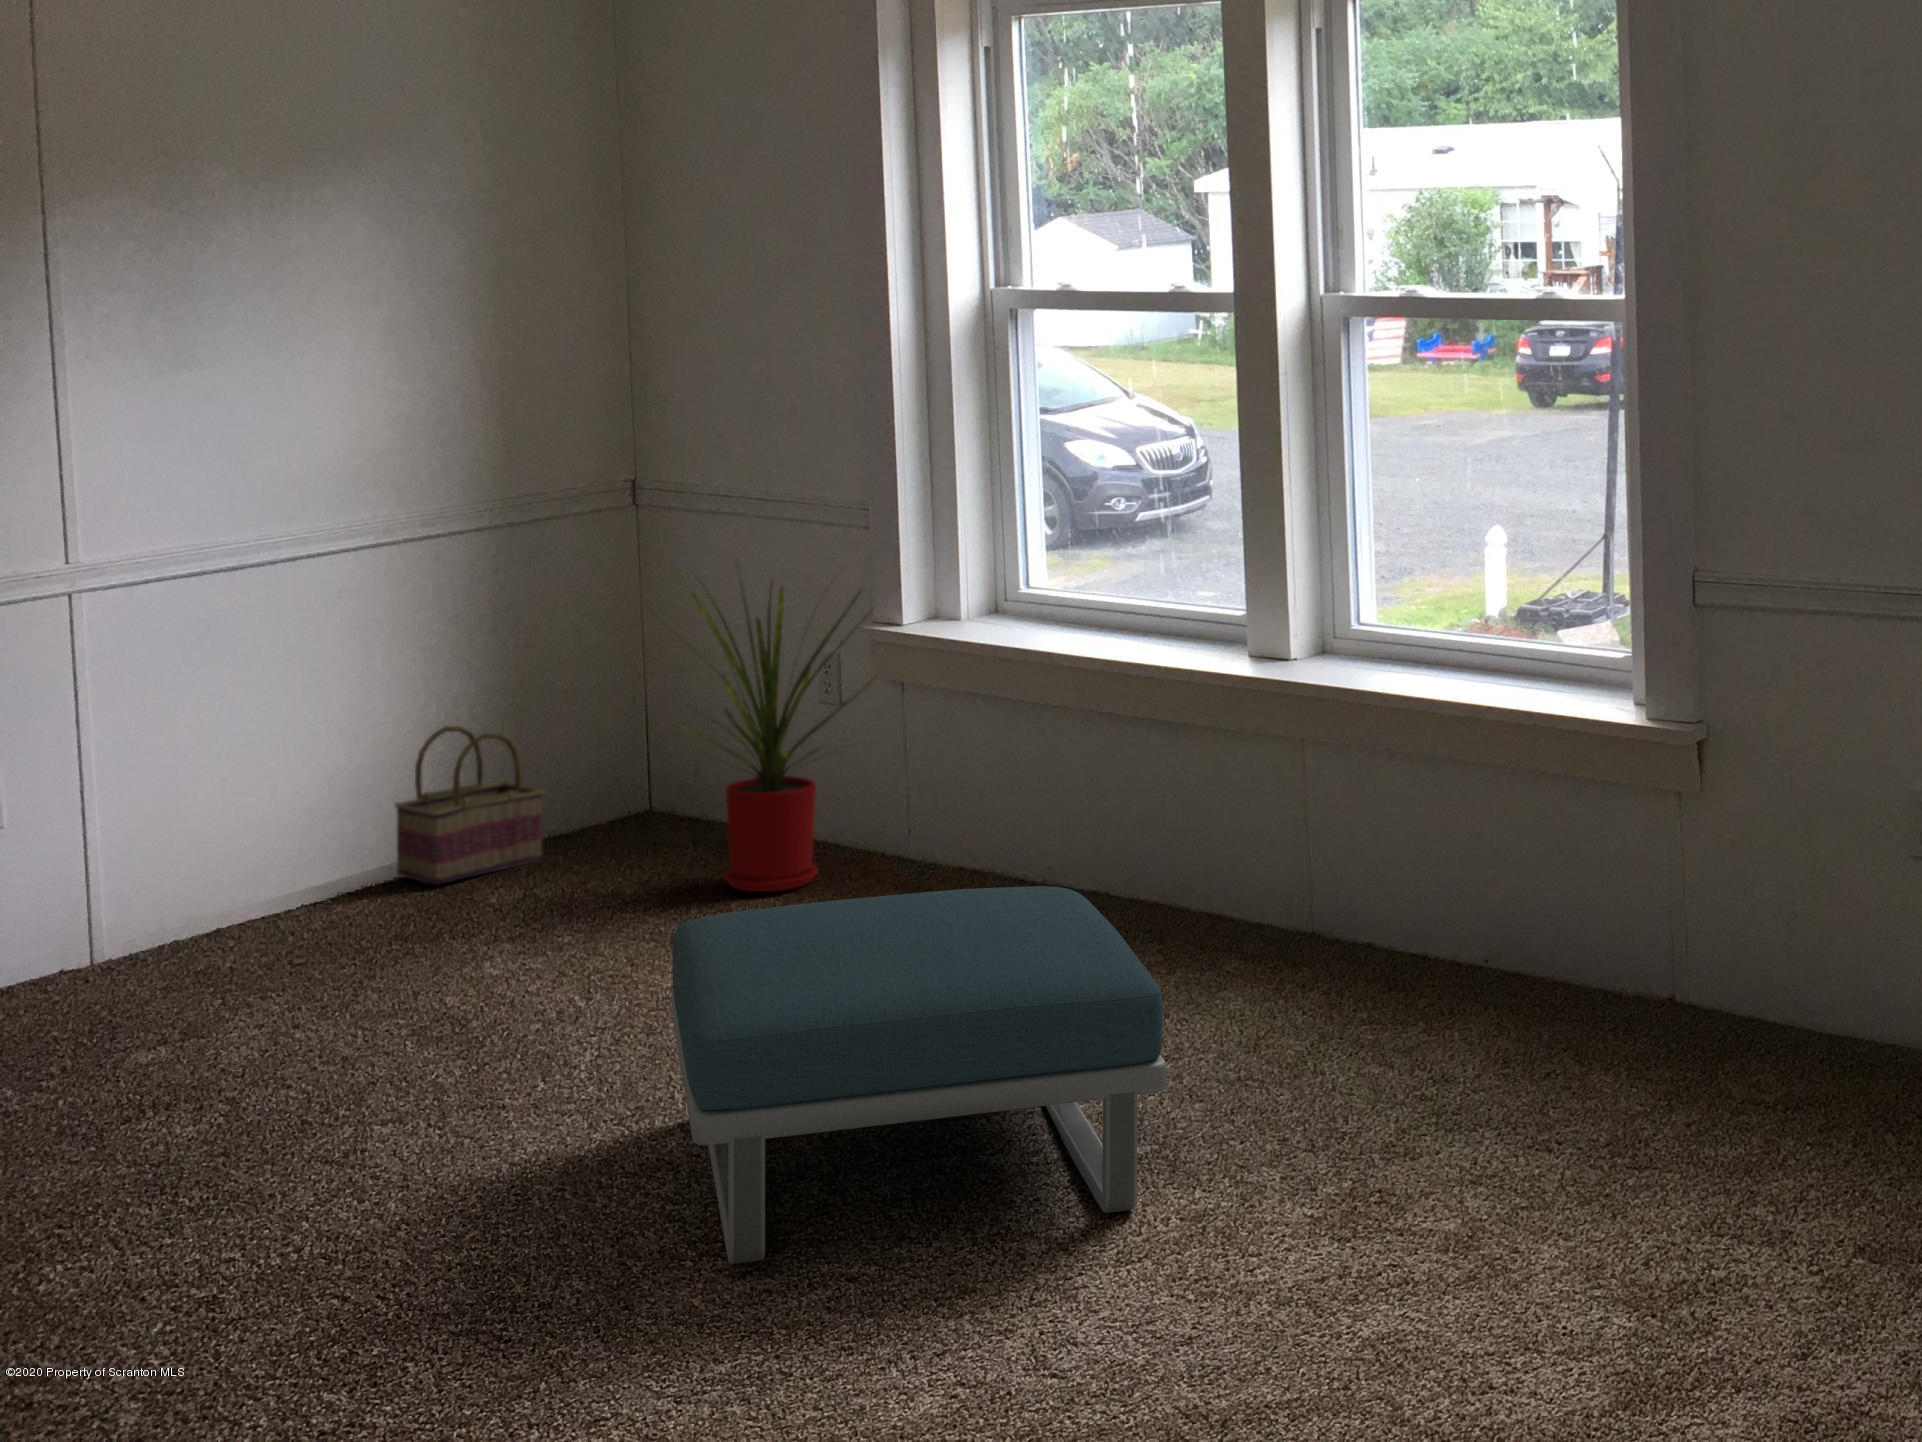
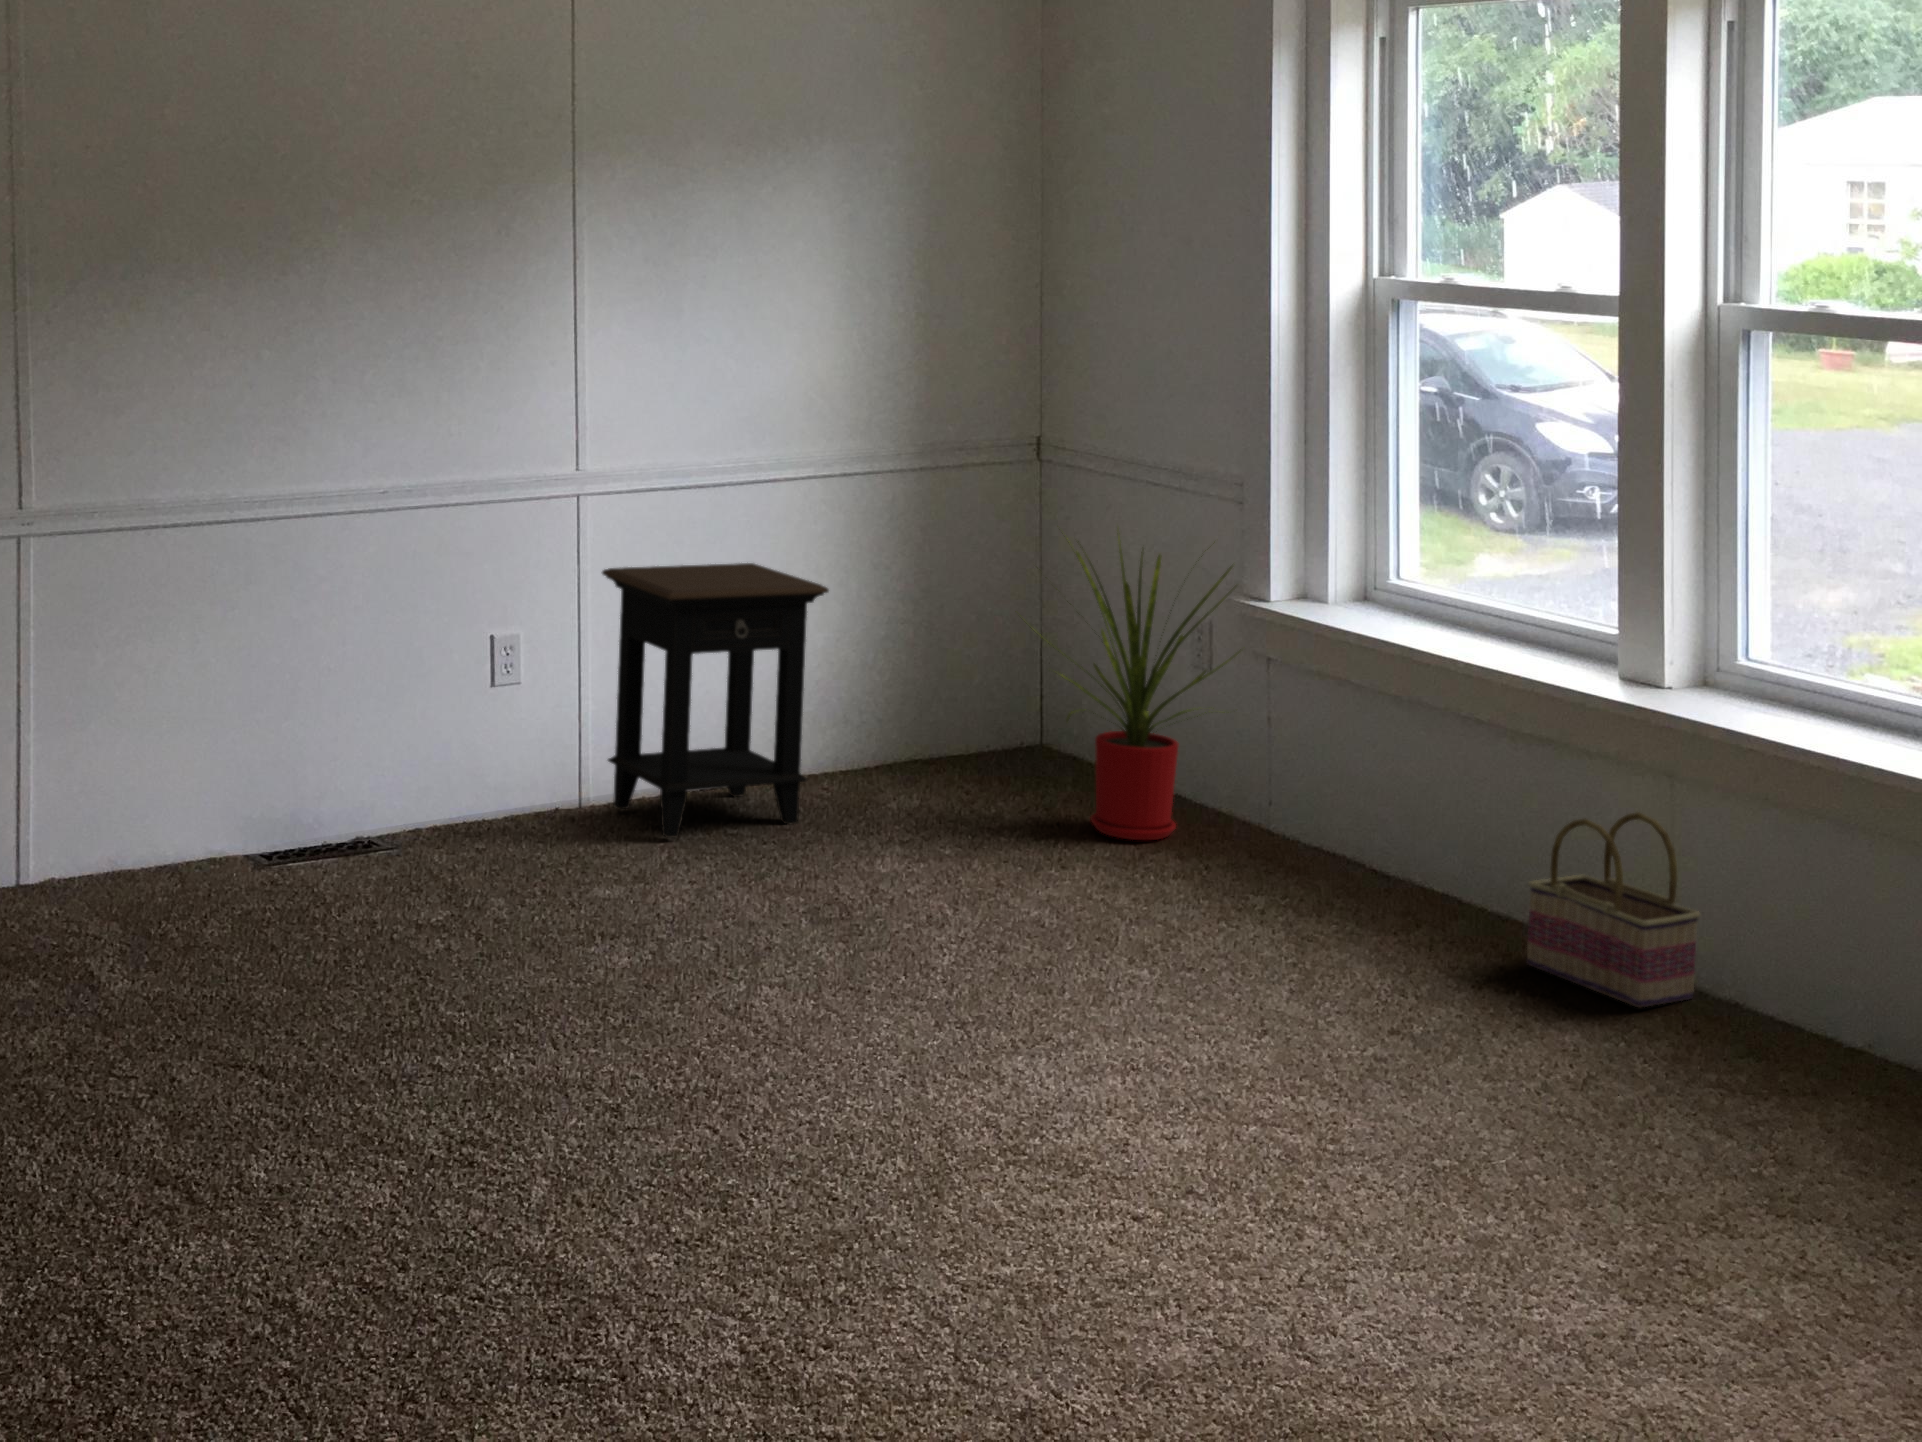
side table: none [102,643,406,979] -> present [602,563,829,838]
basket: present [395,726,543,884] -> present [1527,812,1700,1007]
footstool: present [672,886,1166,1264] -> none [1000,854,1460,1217]

